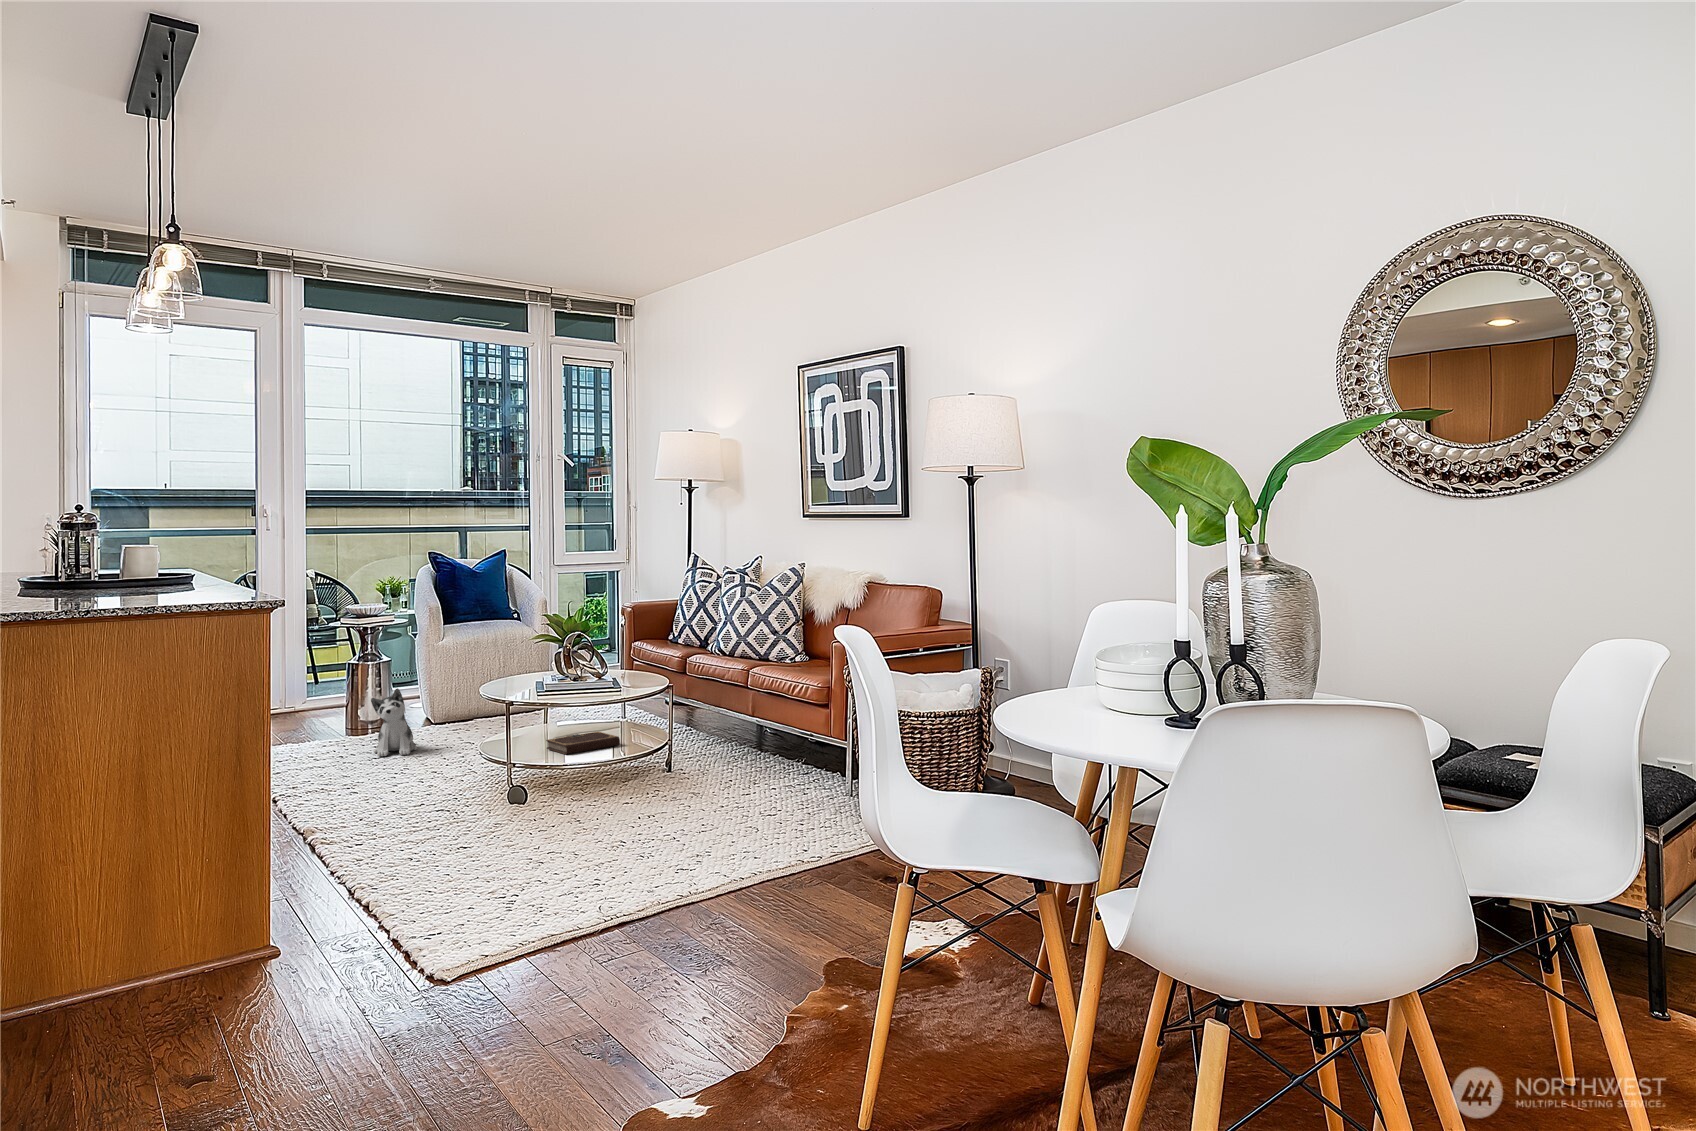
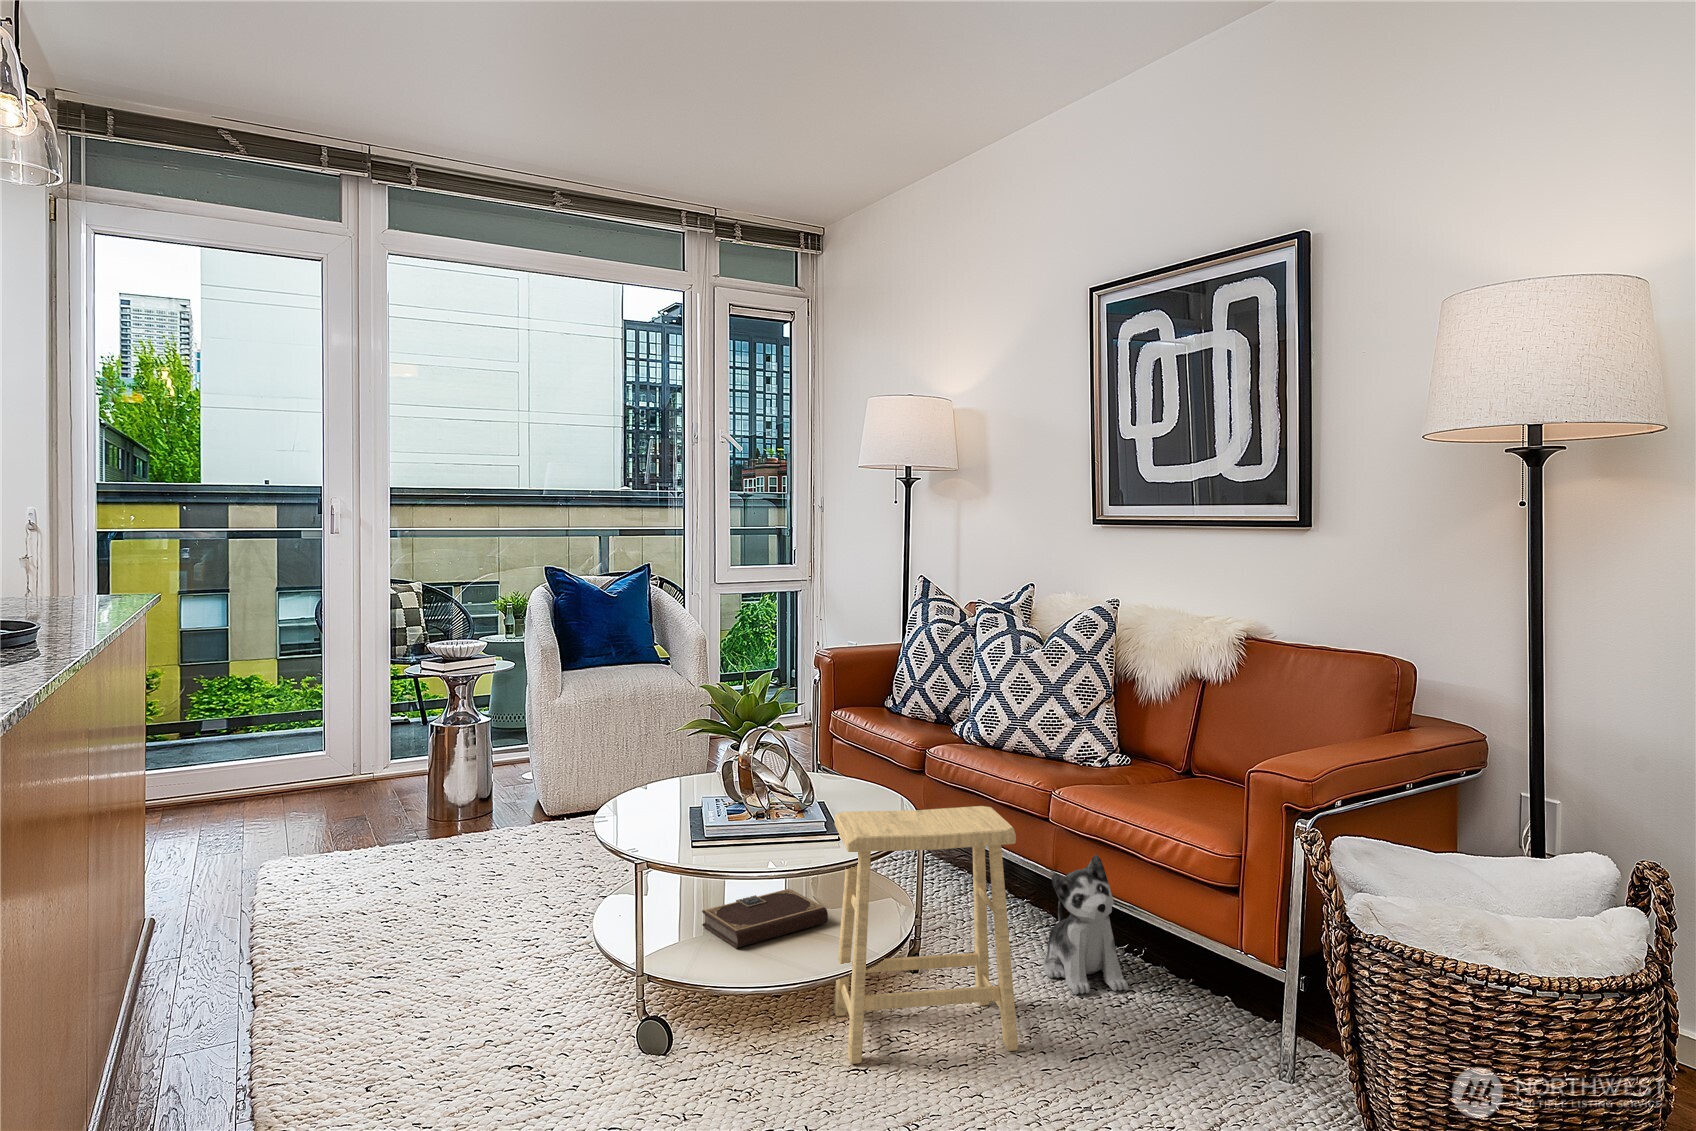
footstool: none [619,671,717,799] -> present [834,806,1018,1064]
plush toy: present [371,688,417,756] -> present [1043,855,1128,994]

